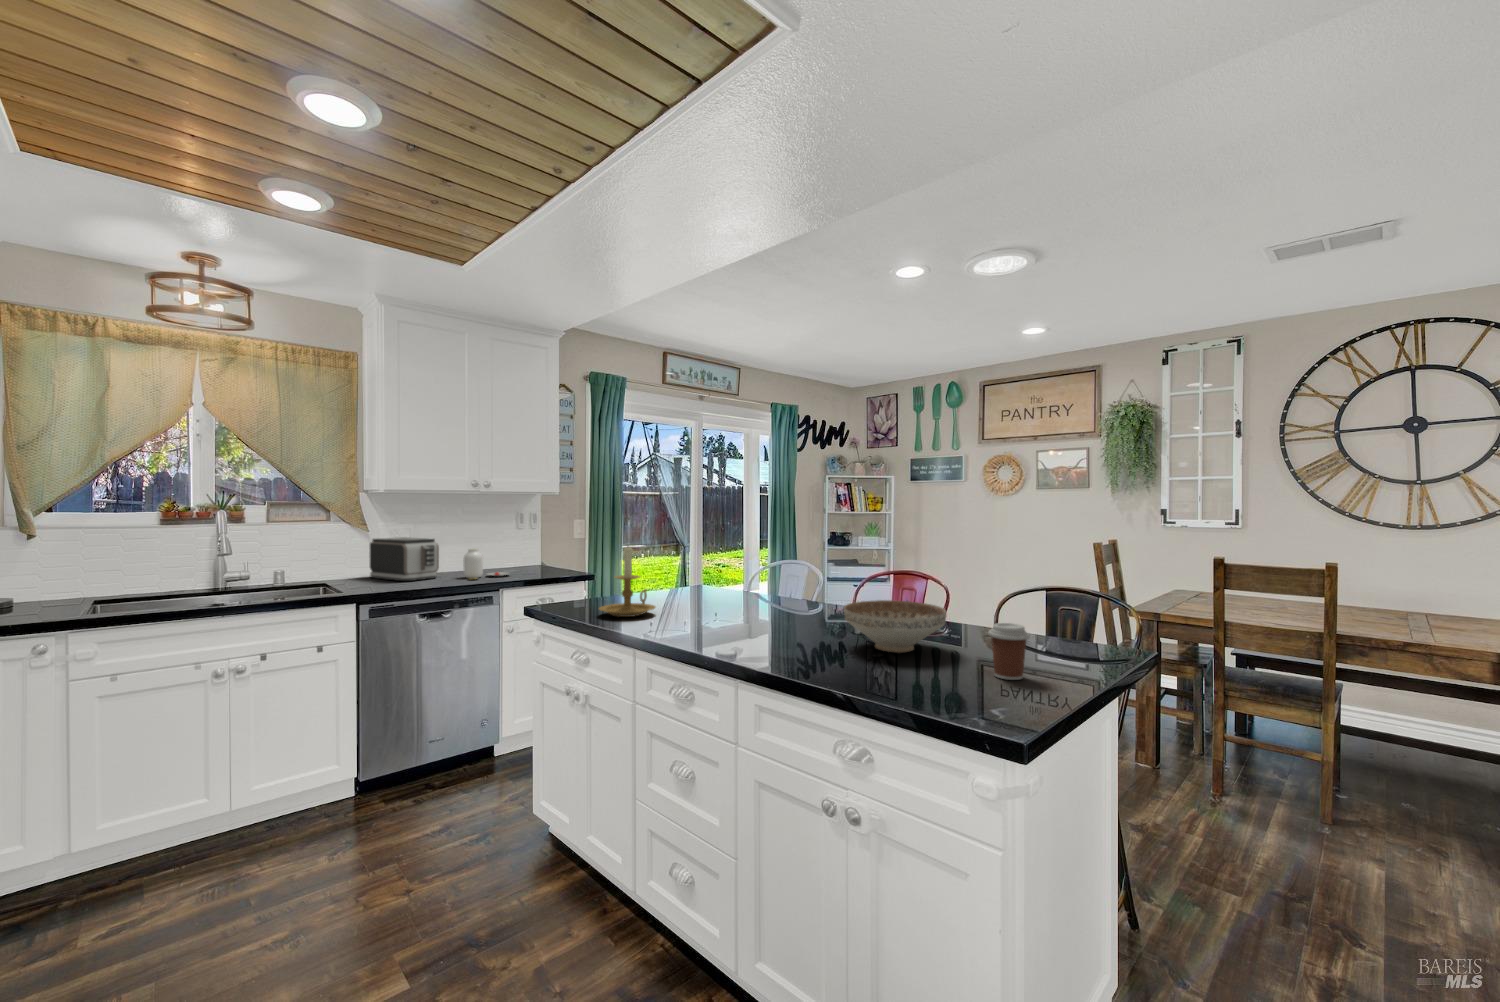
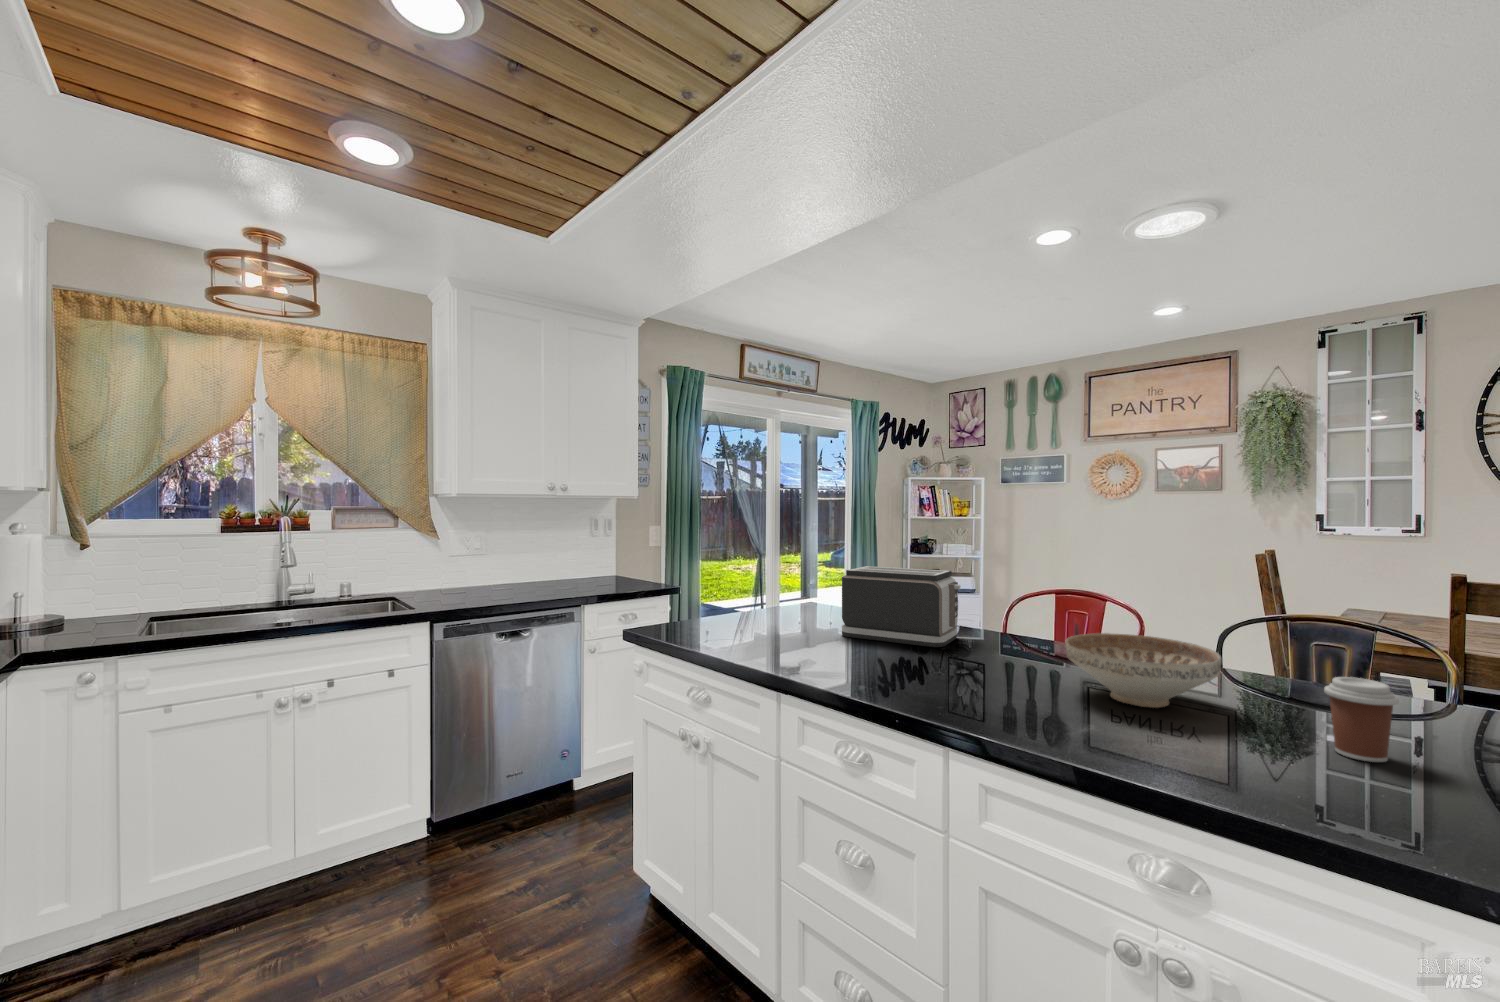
toaster: present [370,537,439,581] -> present [842,566,961,647]
candle holder: present [599,547,655,617] -> none [720,558,787,646]
jar: present [463,549,508,580] -> none [541,558,594,593]

